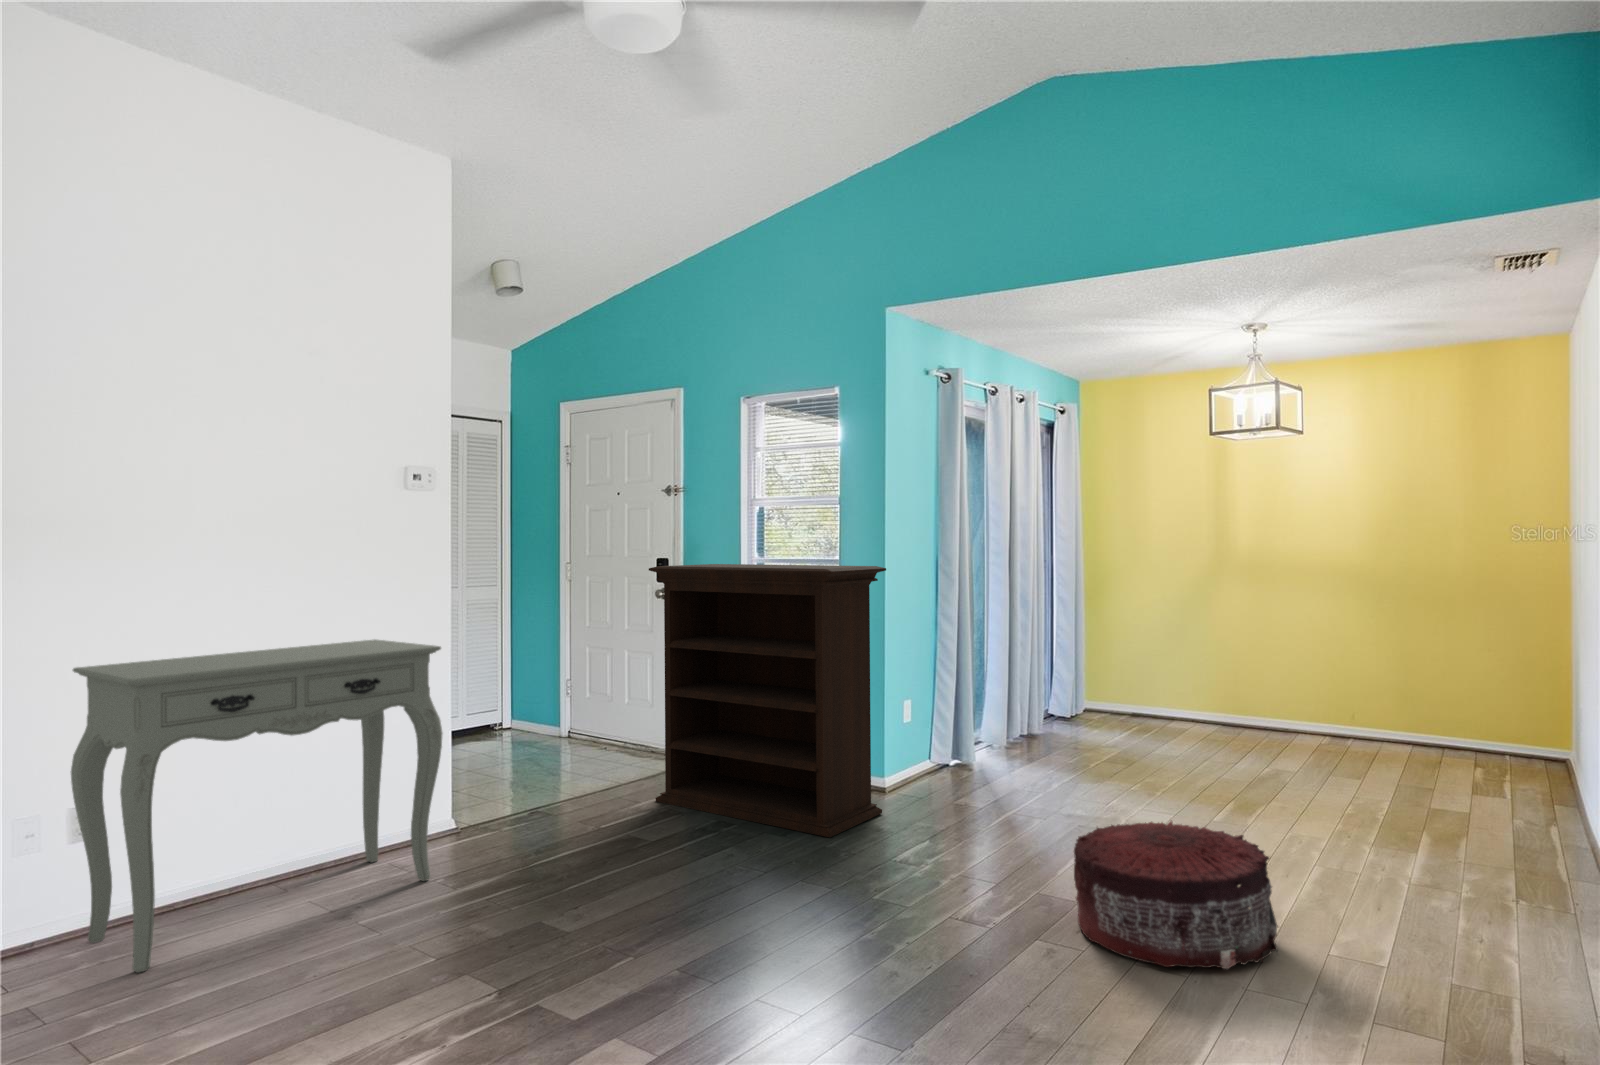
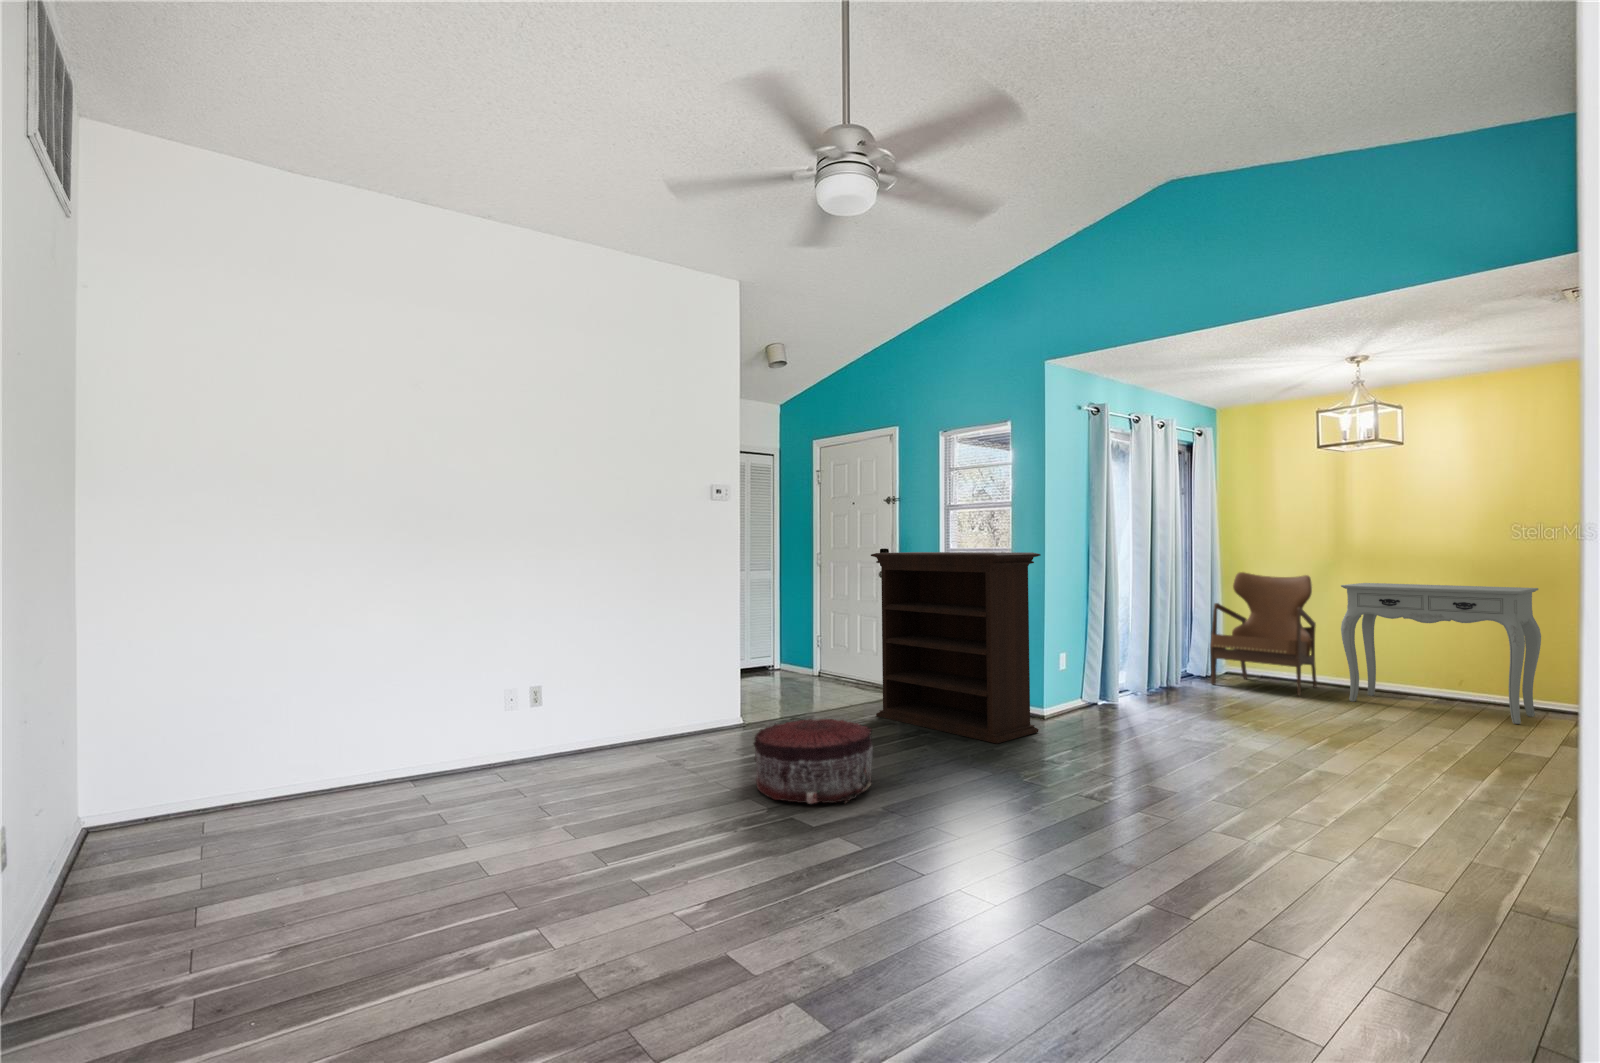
armchair: none [1072,585,1188,737] -> present [1210,572,1317,696]
console table: present [71,640,443,973] -> present [1341,583,1541,724]
pouf: present [1074,821,1278,969] -> present [753,719,873,804]

